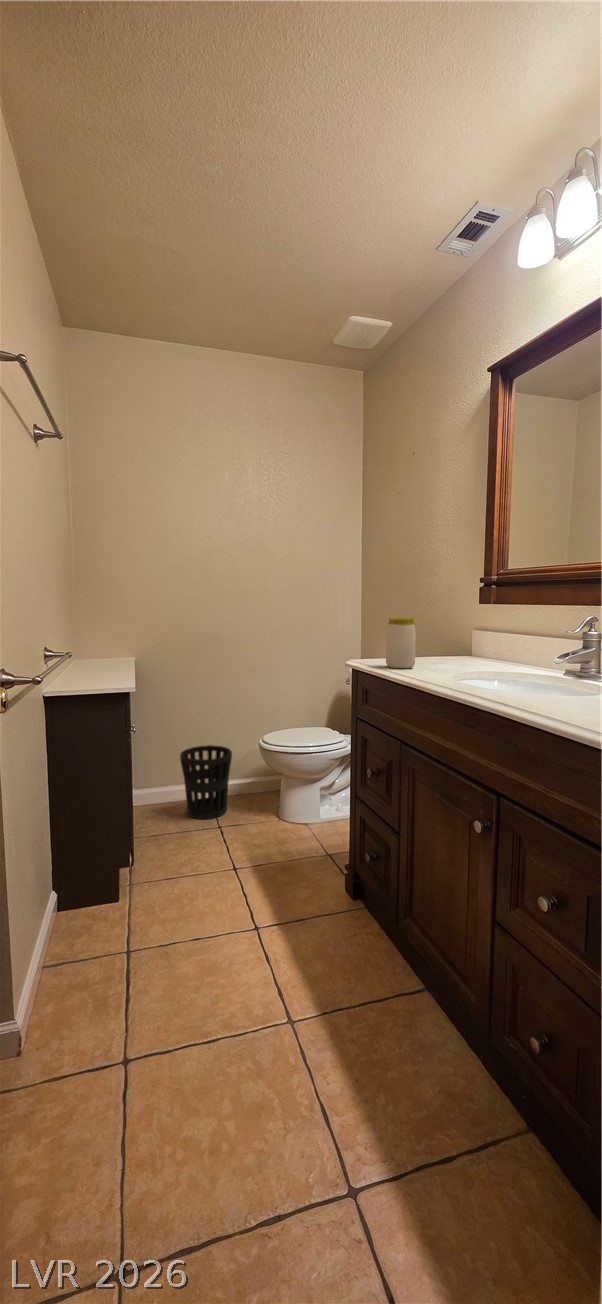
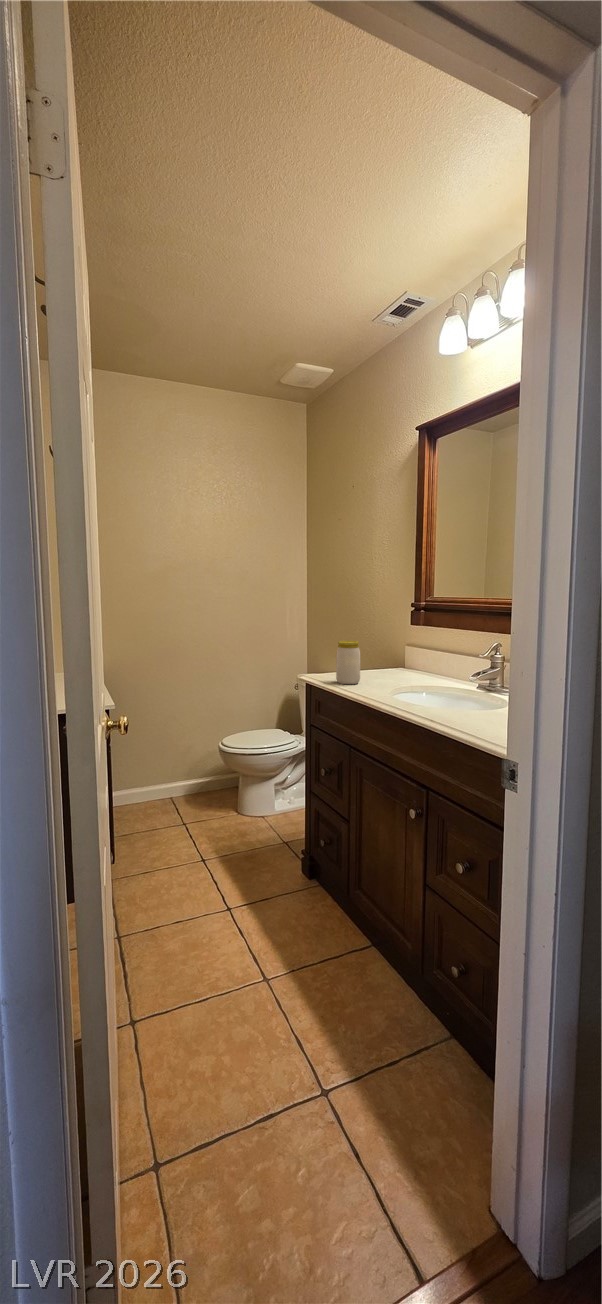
wastebasket: present [180,745,232,819] -> none [146,749,194,817]

